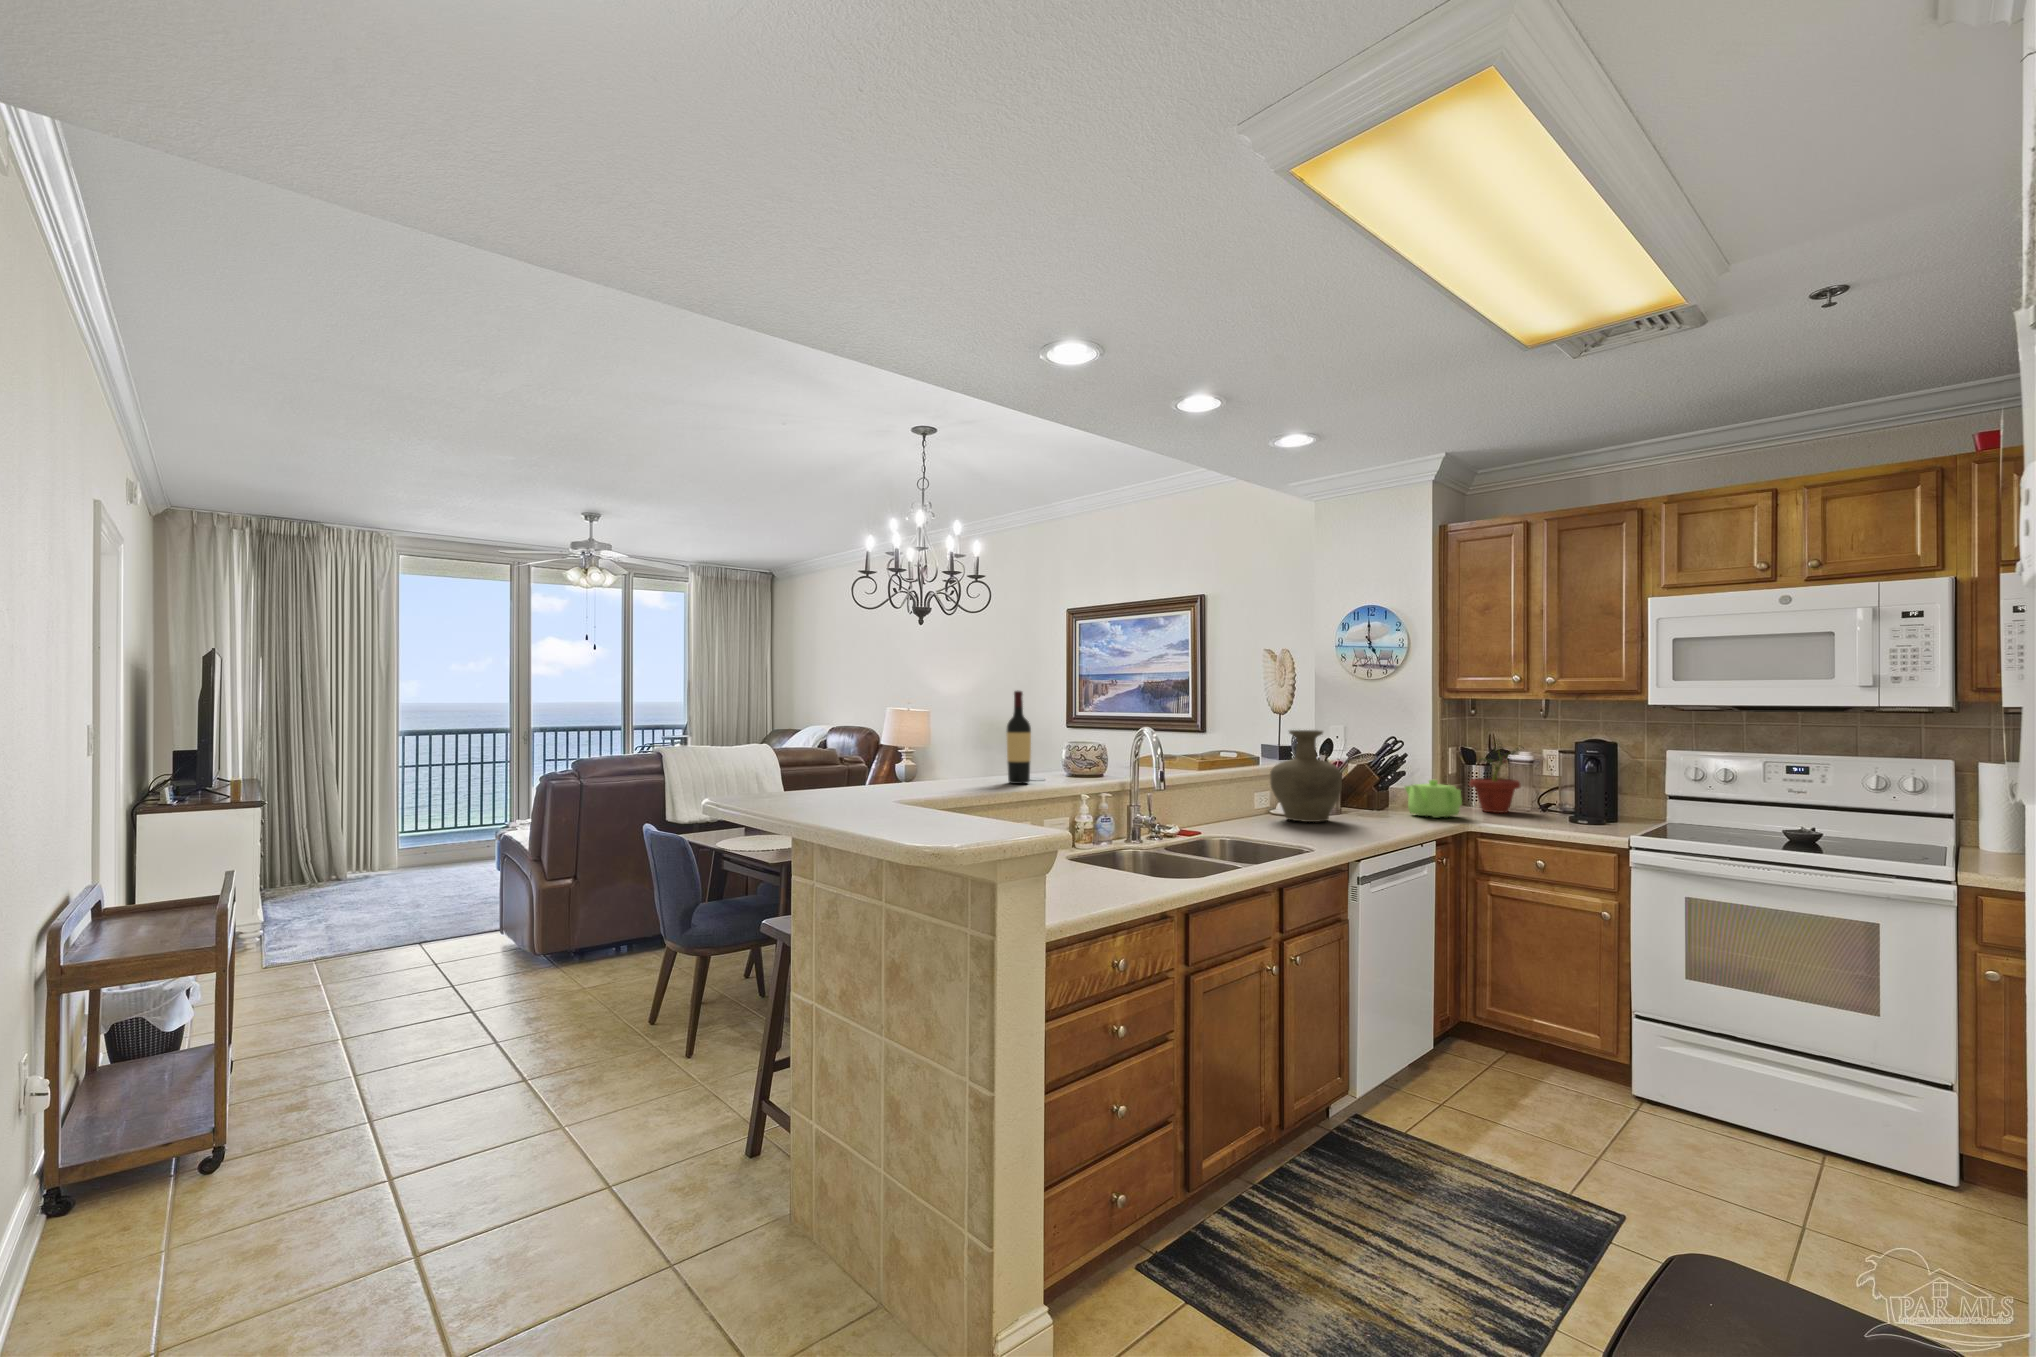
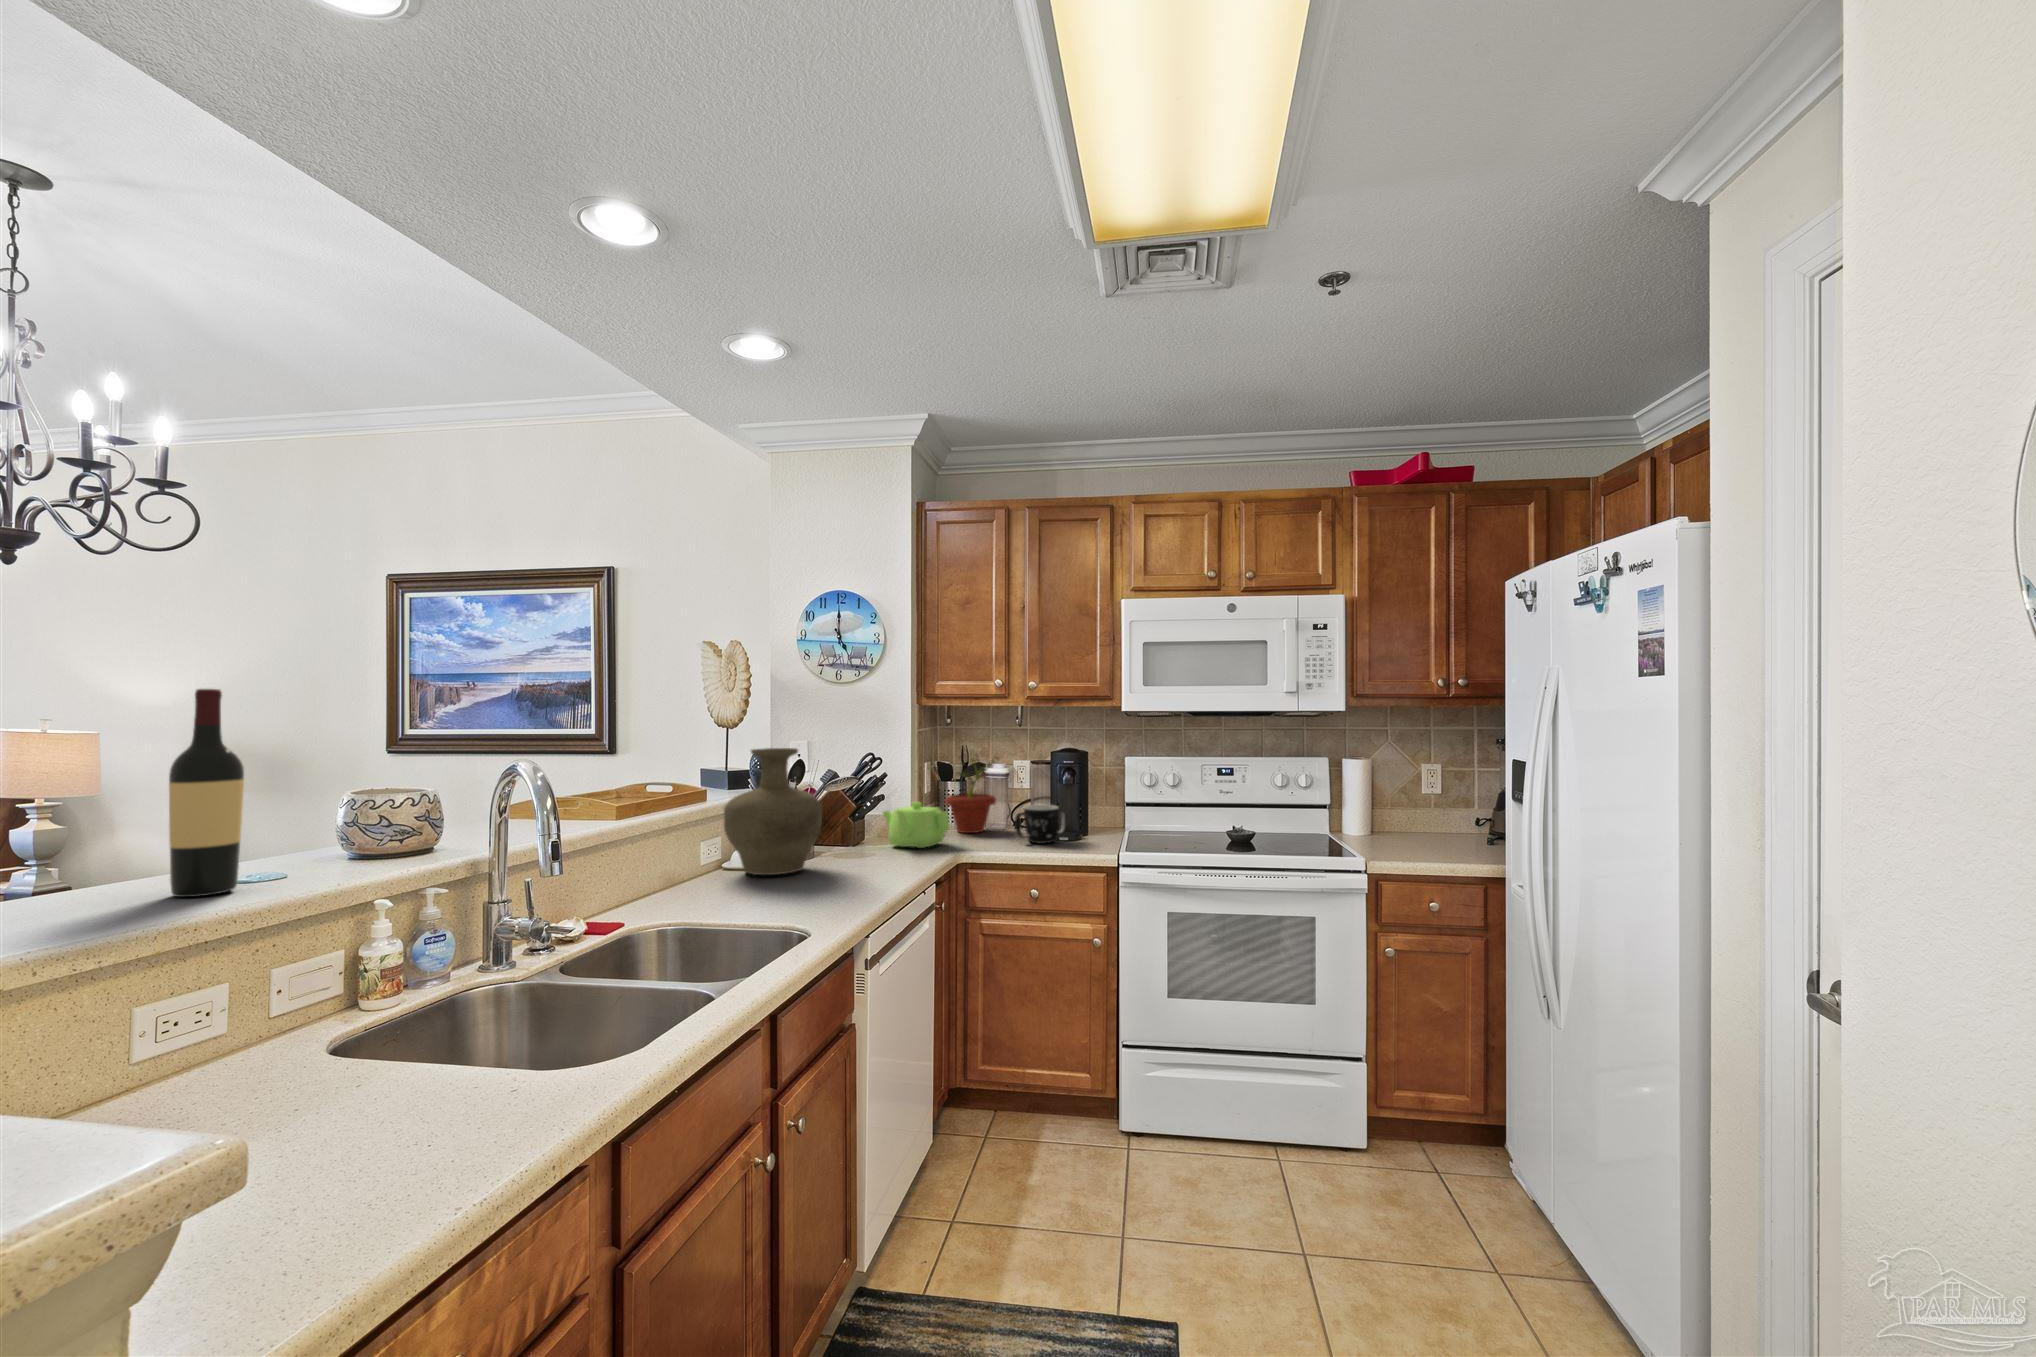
mug: none [1528,790,1586,825] -> present [1015,805,1067,843]

